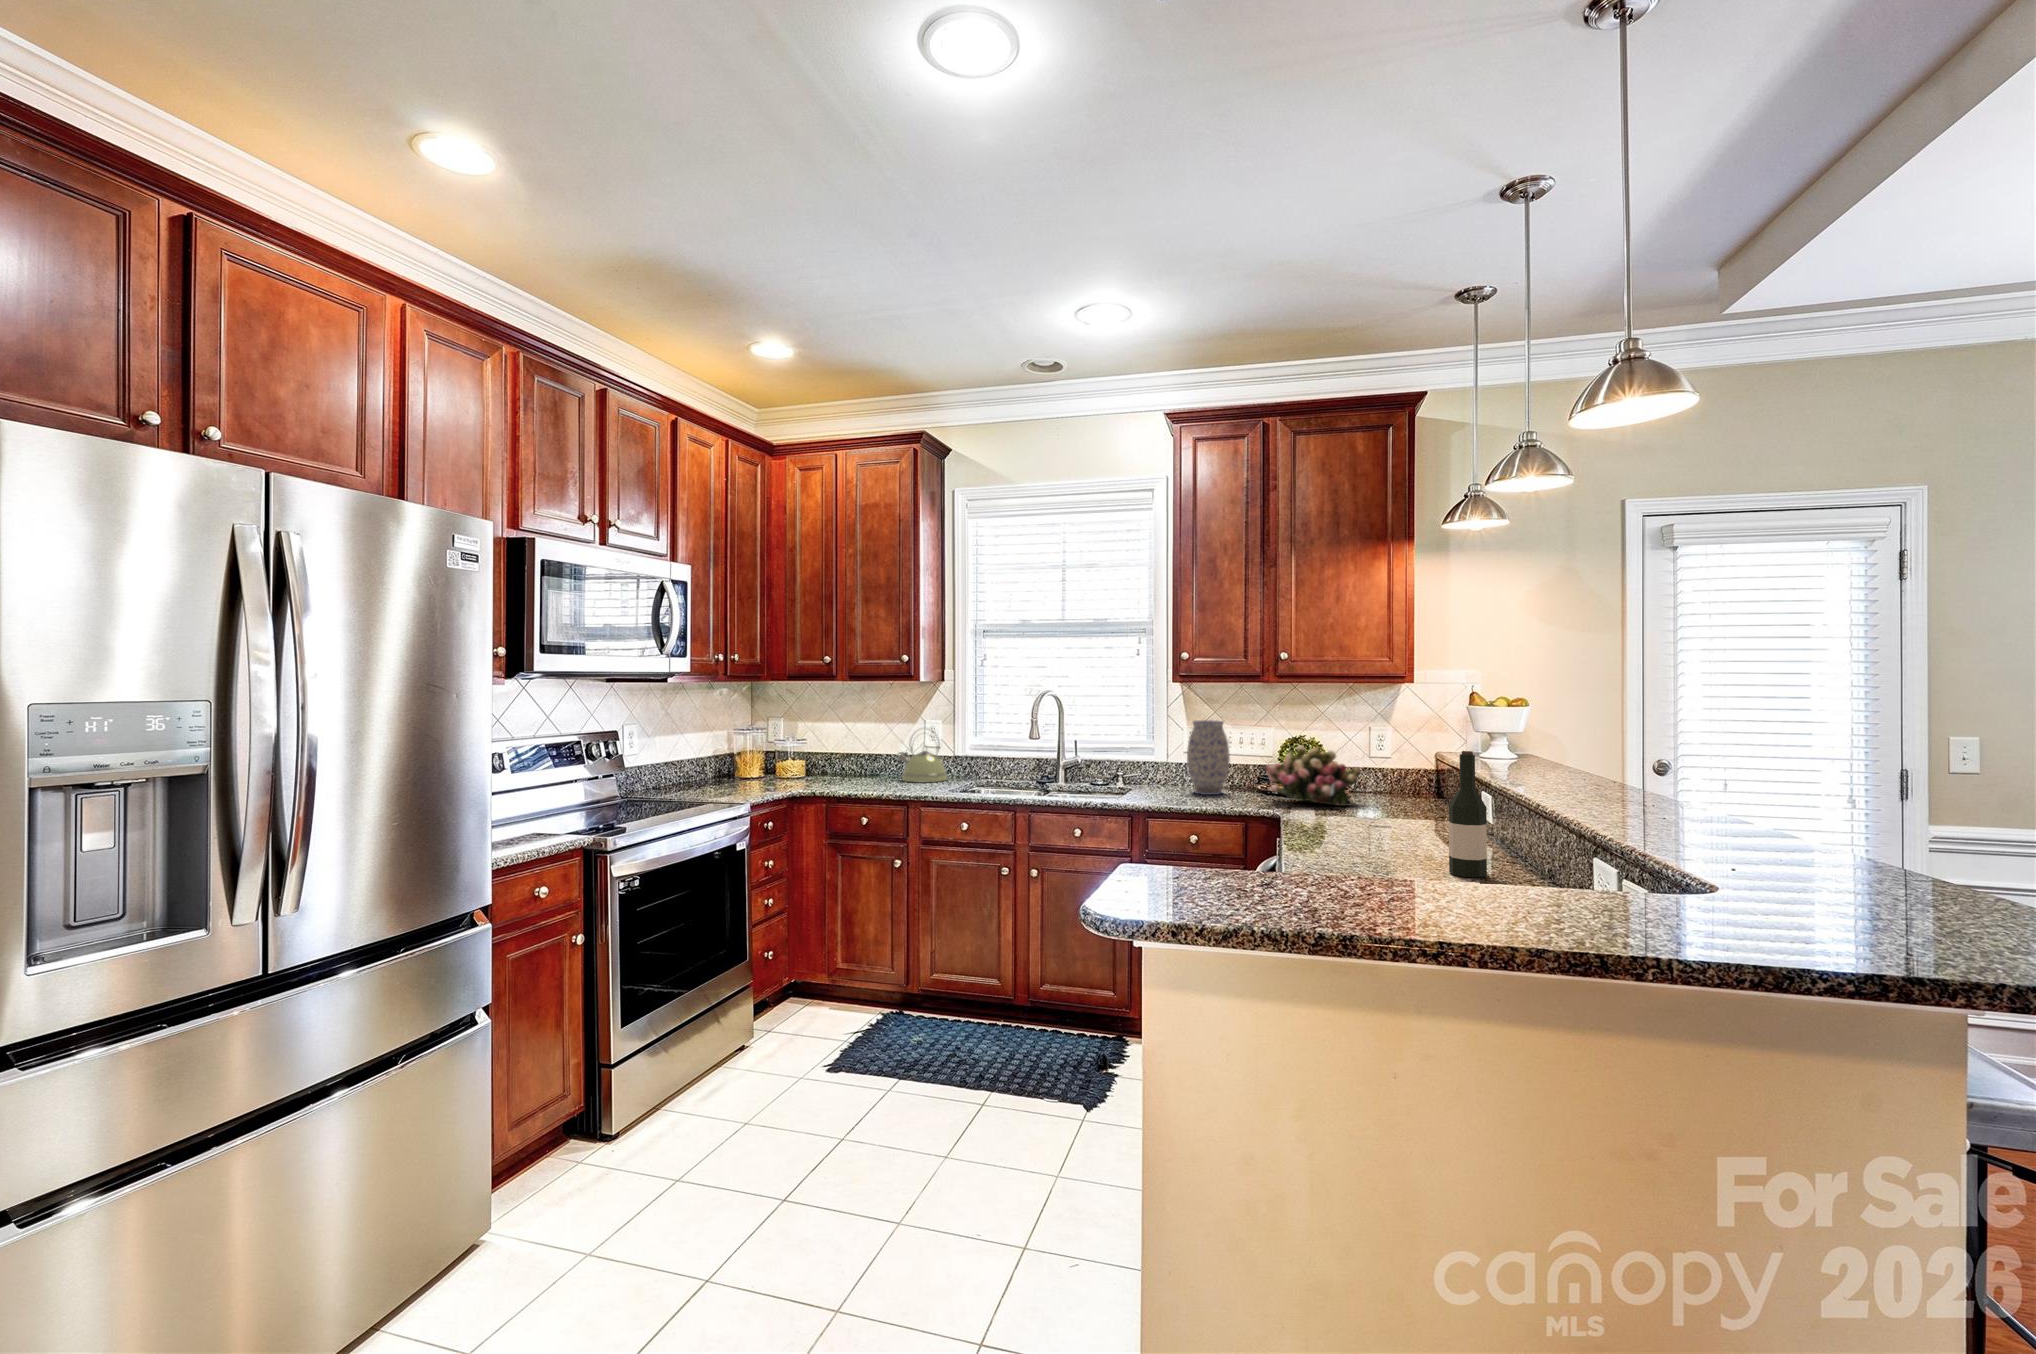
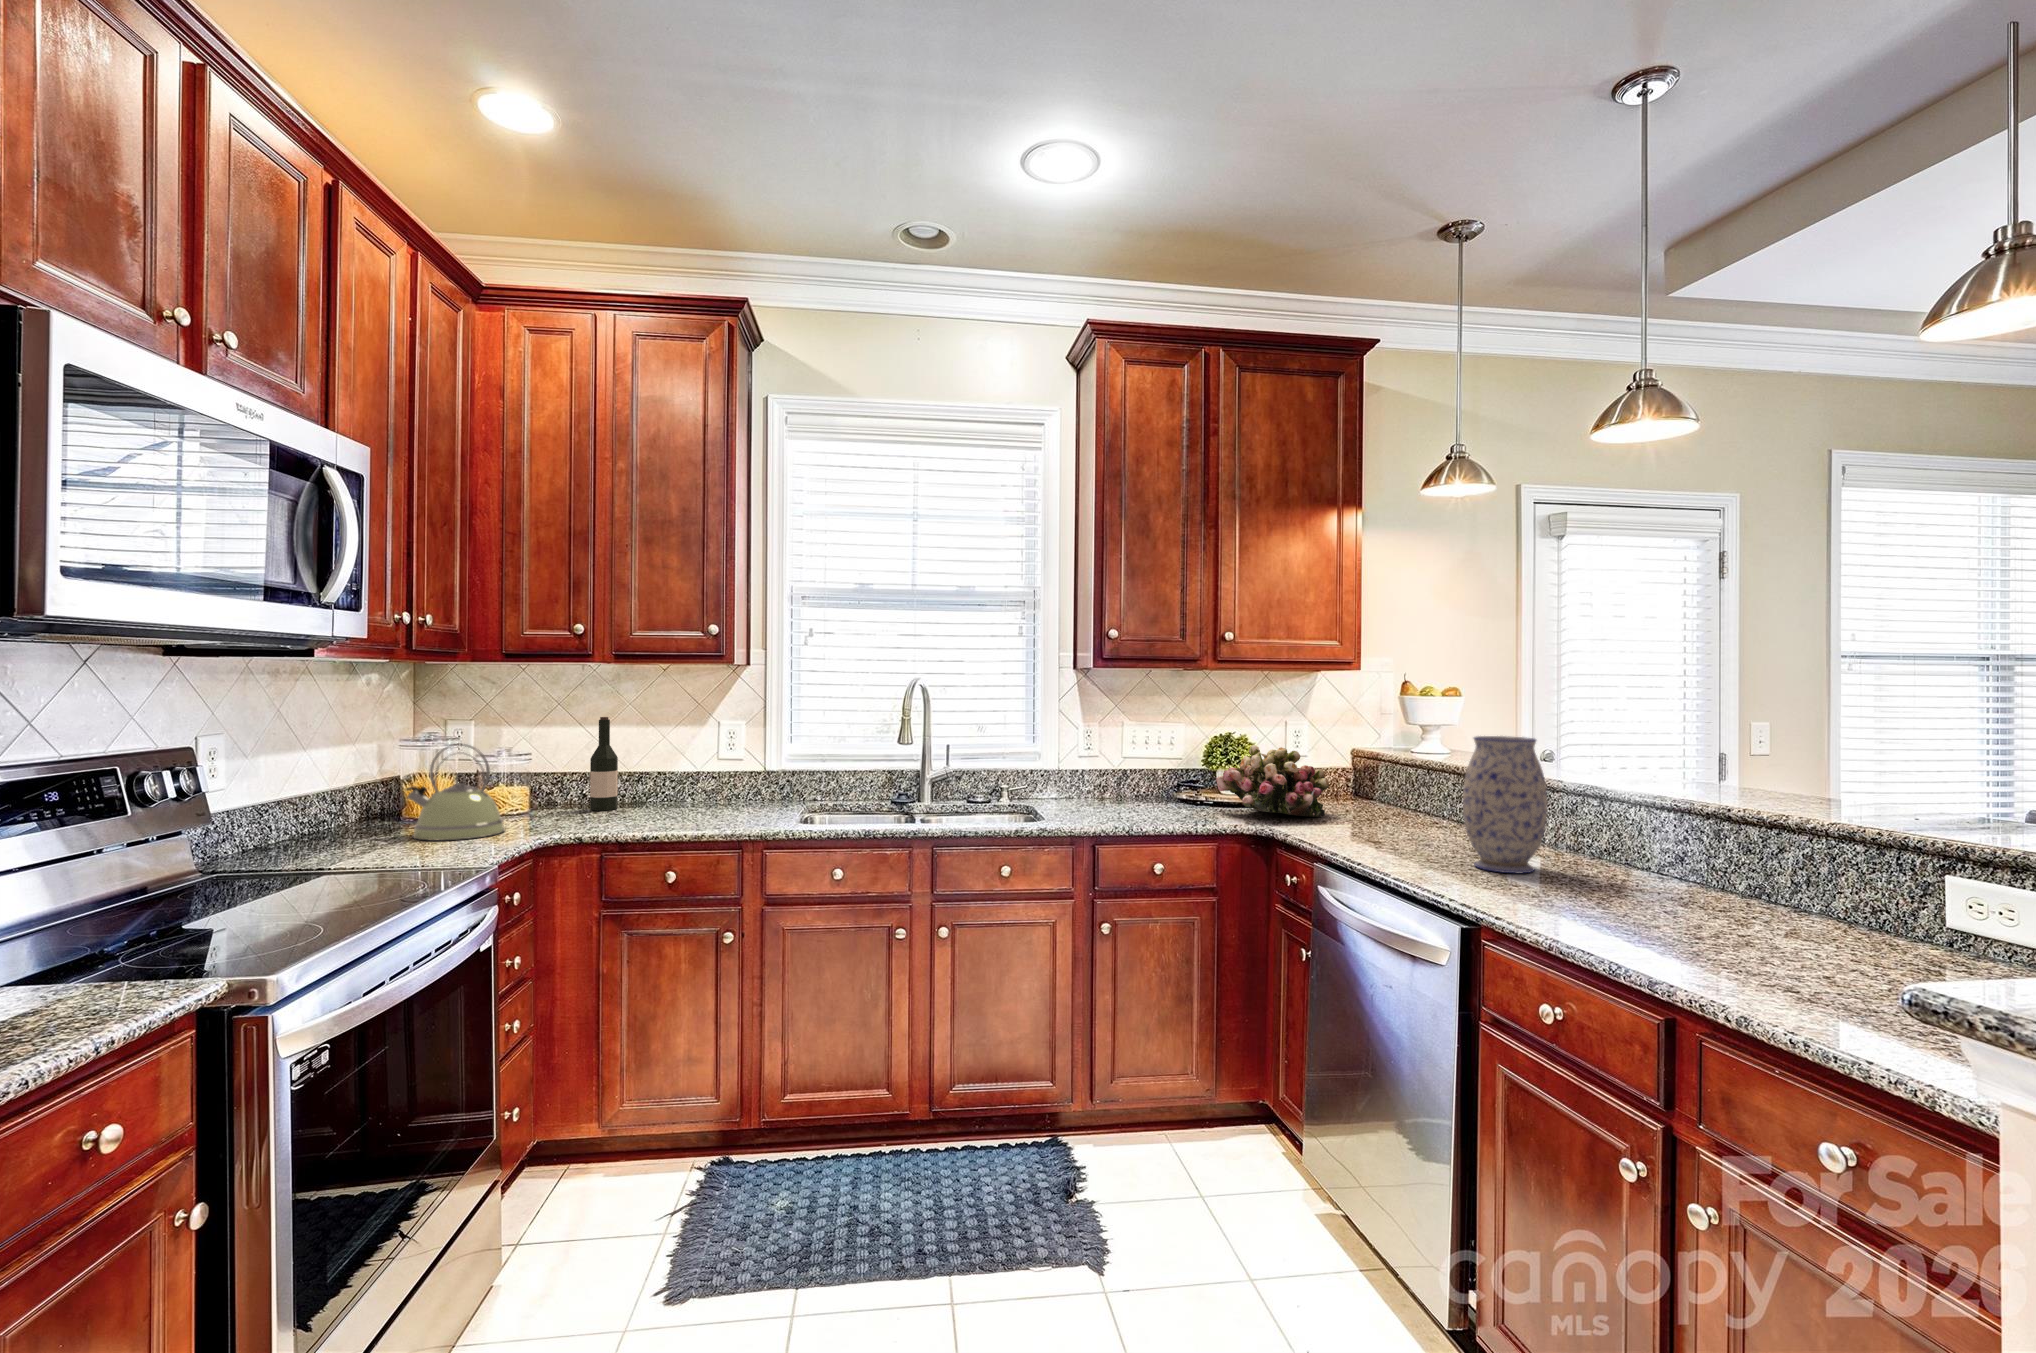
vase: present [1187,720,1230,795] -> present [1463,736,1548,873]
kettle: present [899,731,947,783] -> present [406,744,505,840]
wine bottle: present [1449,751,1487,878] -> present [590,717,618,811]

